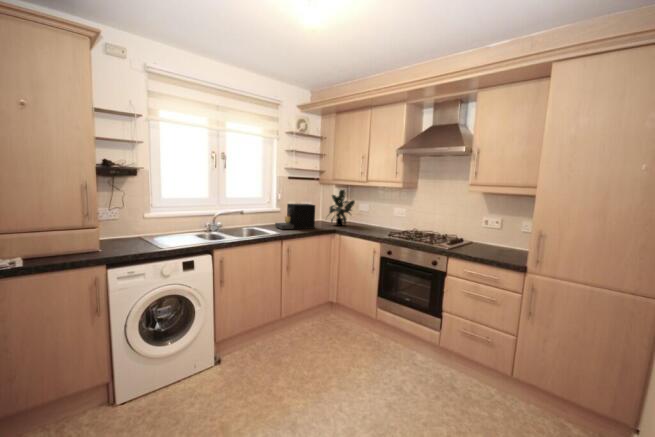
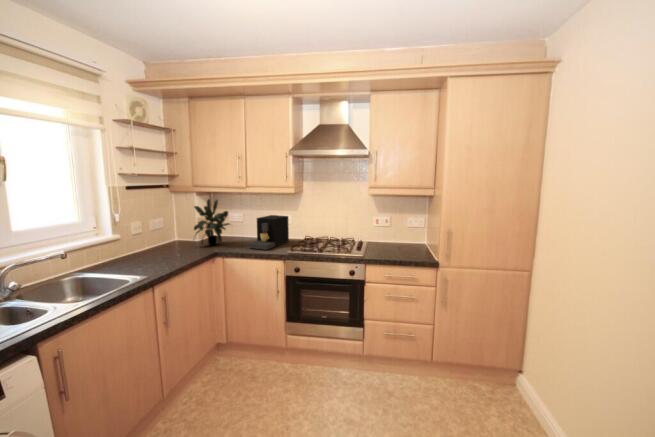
coffee maker: present [275,204,315,229] -> present [248,215,289,250]

